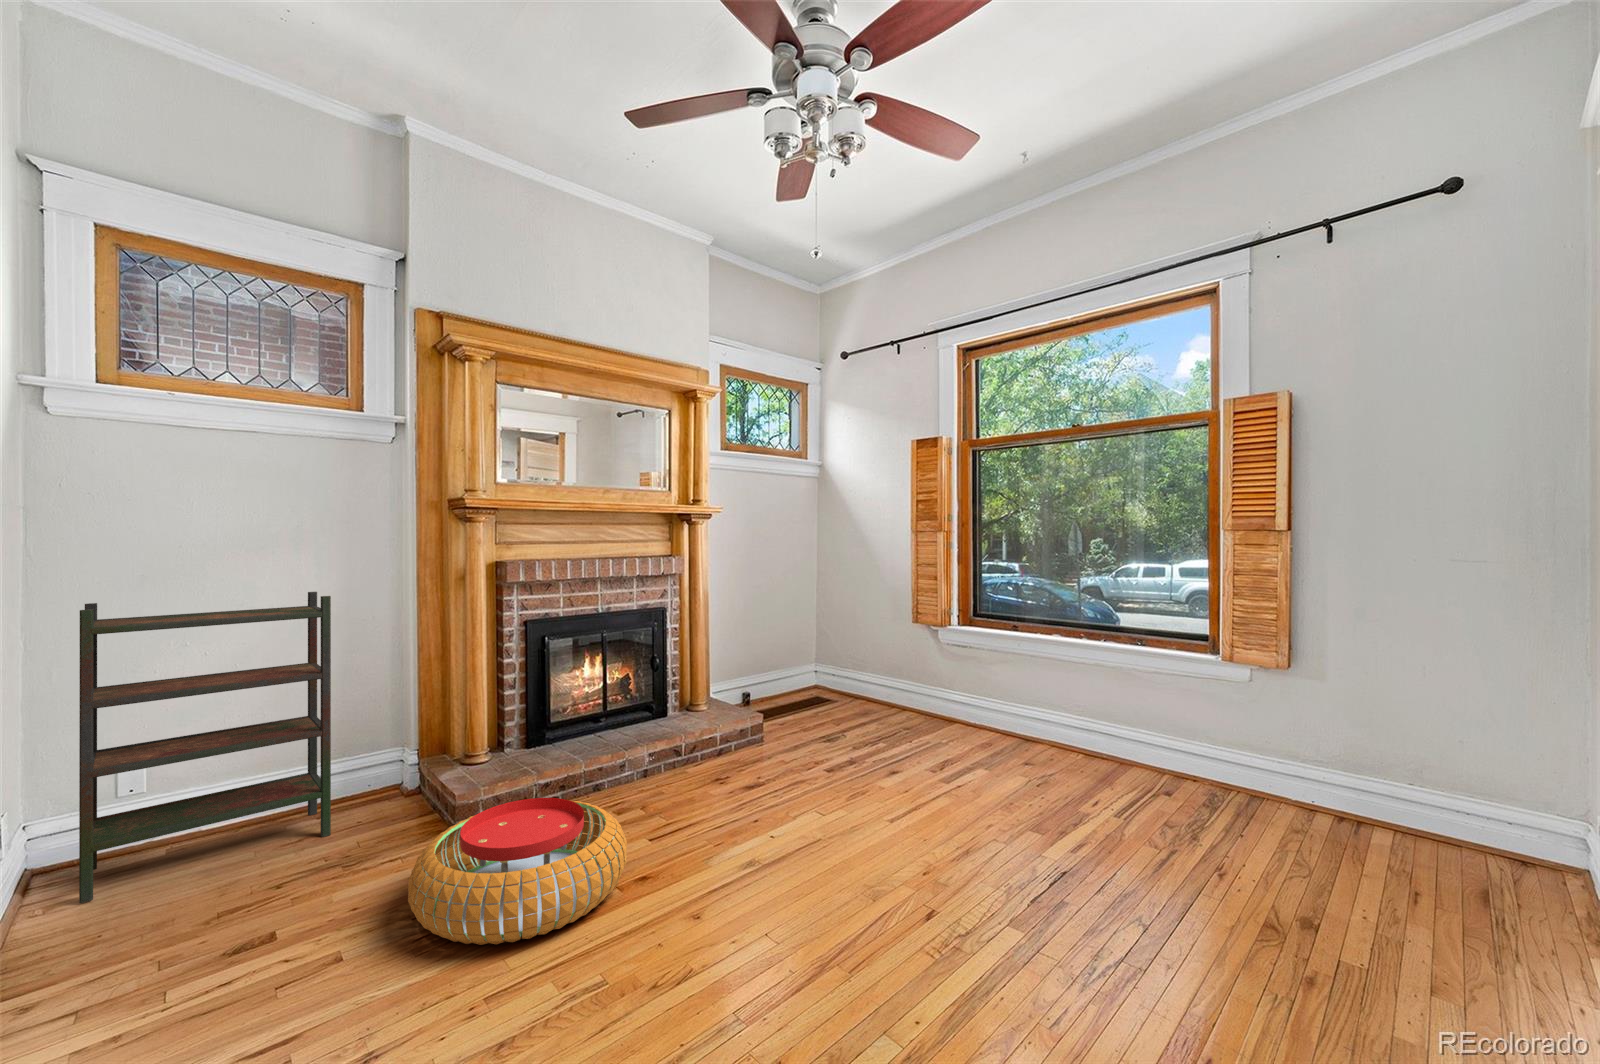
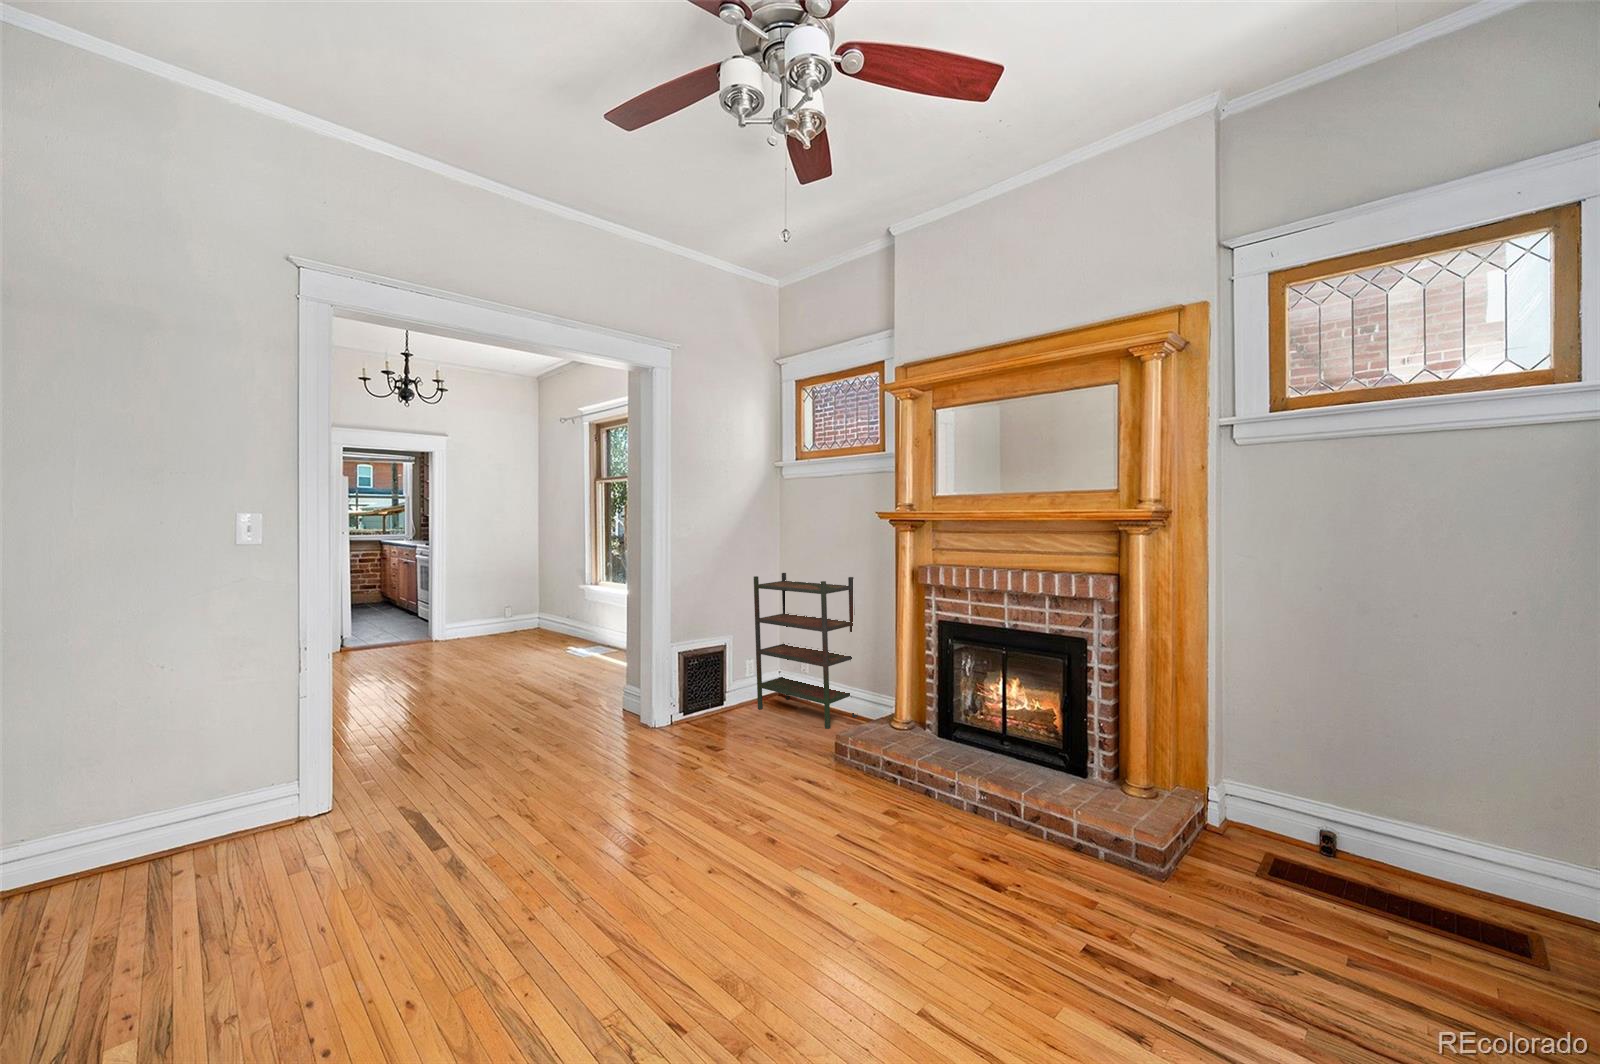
pouf: present [408,798,627,945] -> none [684,737,821,829]

